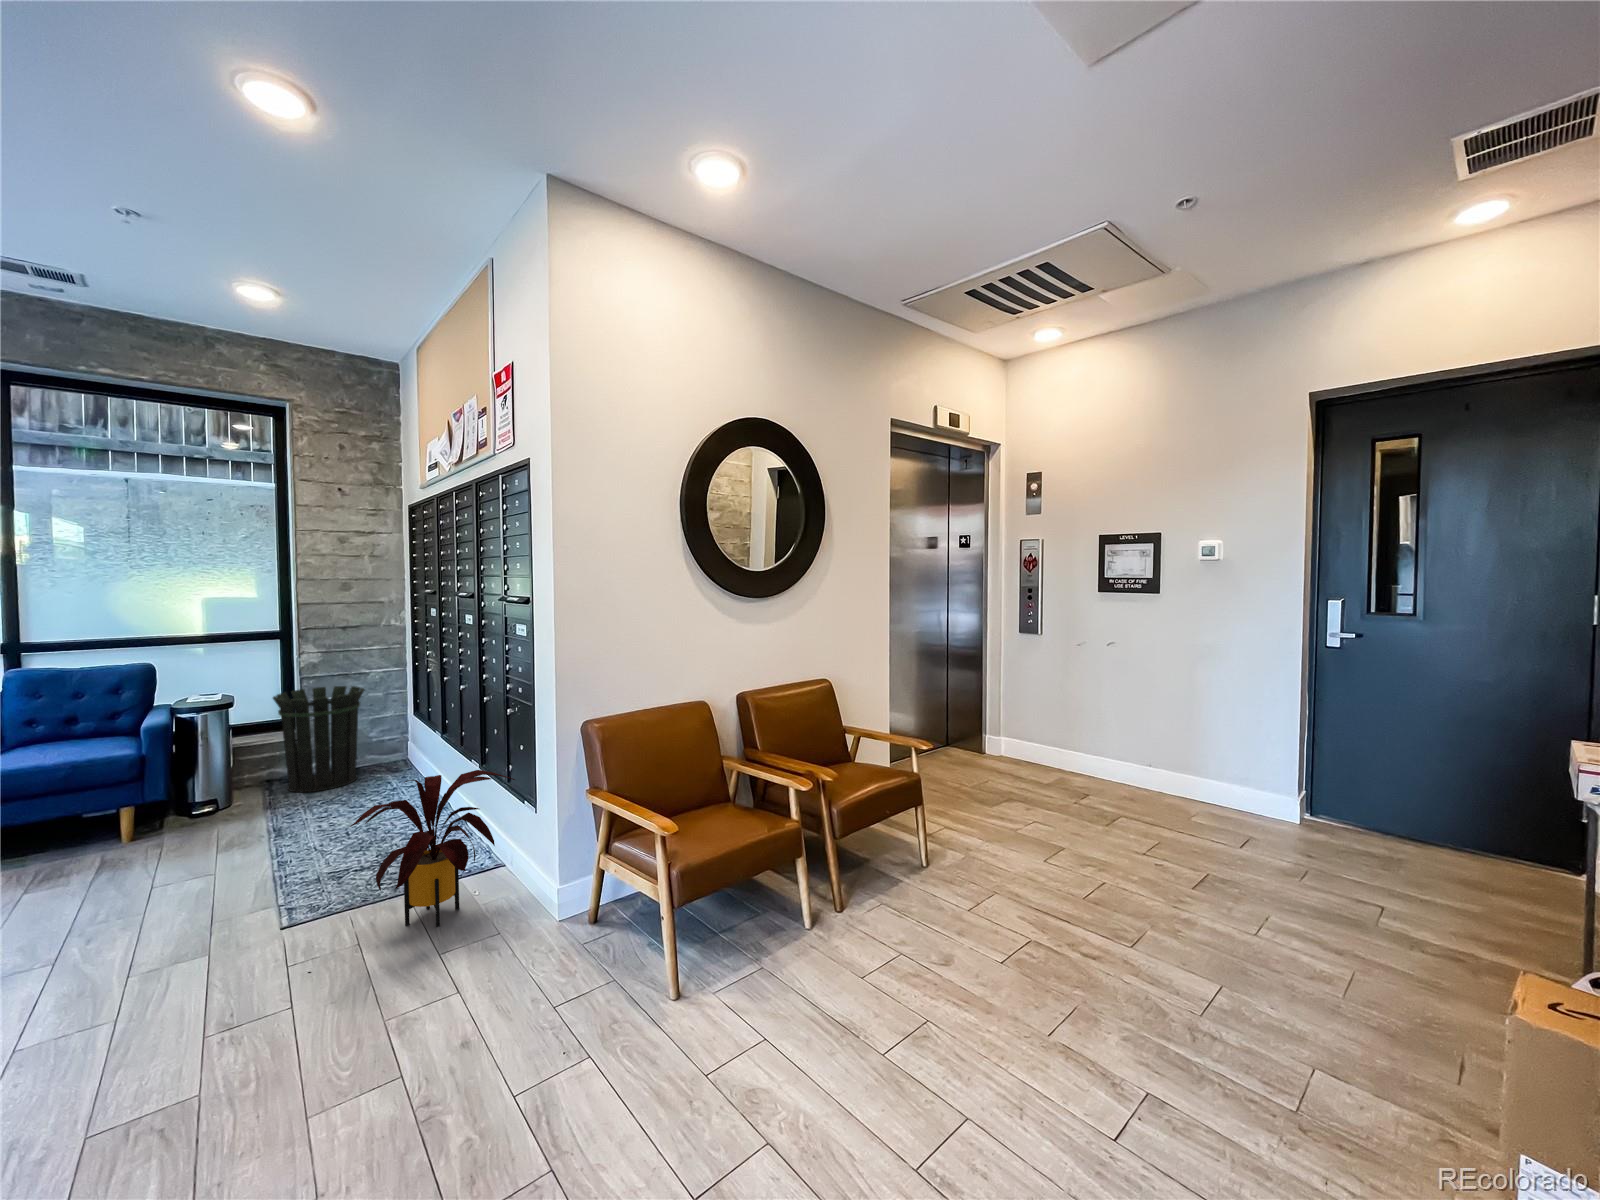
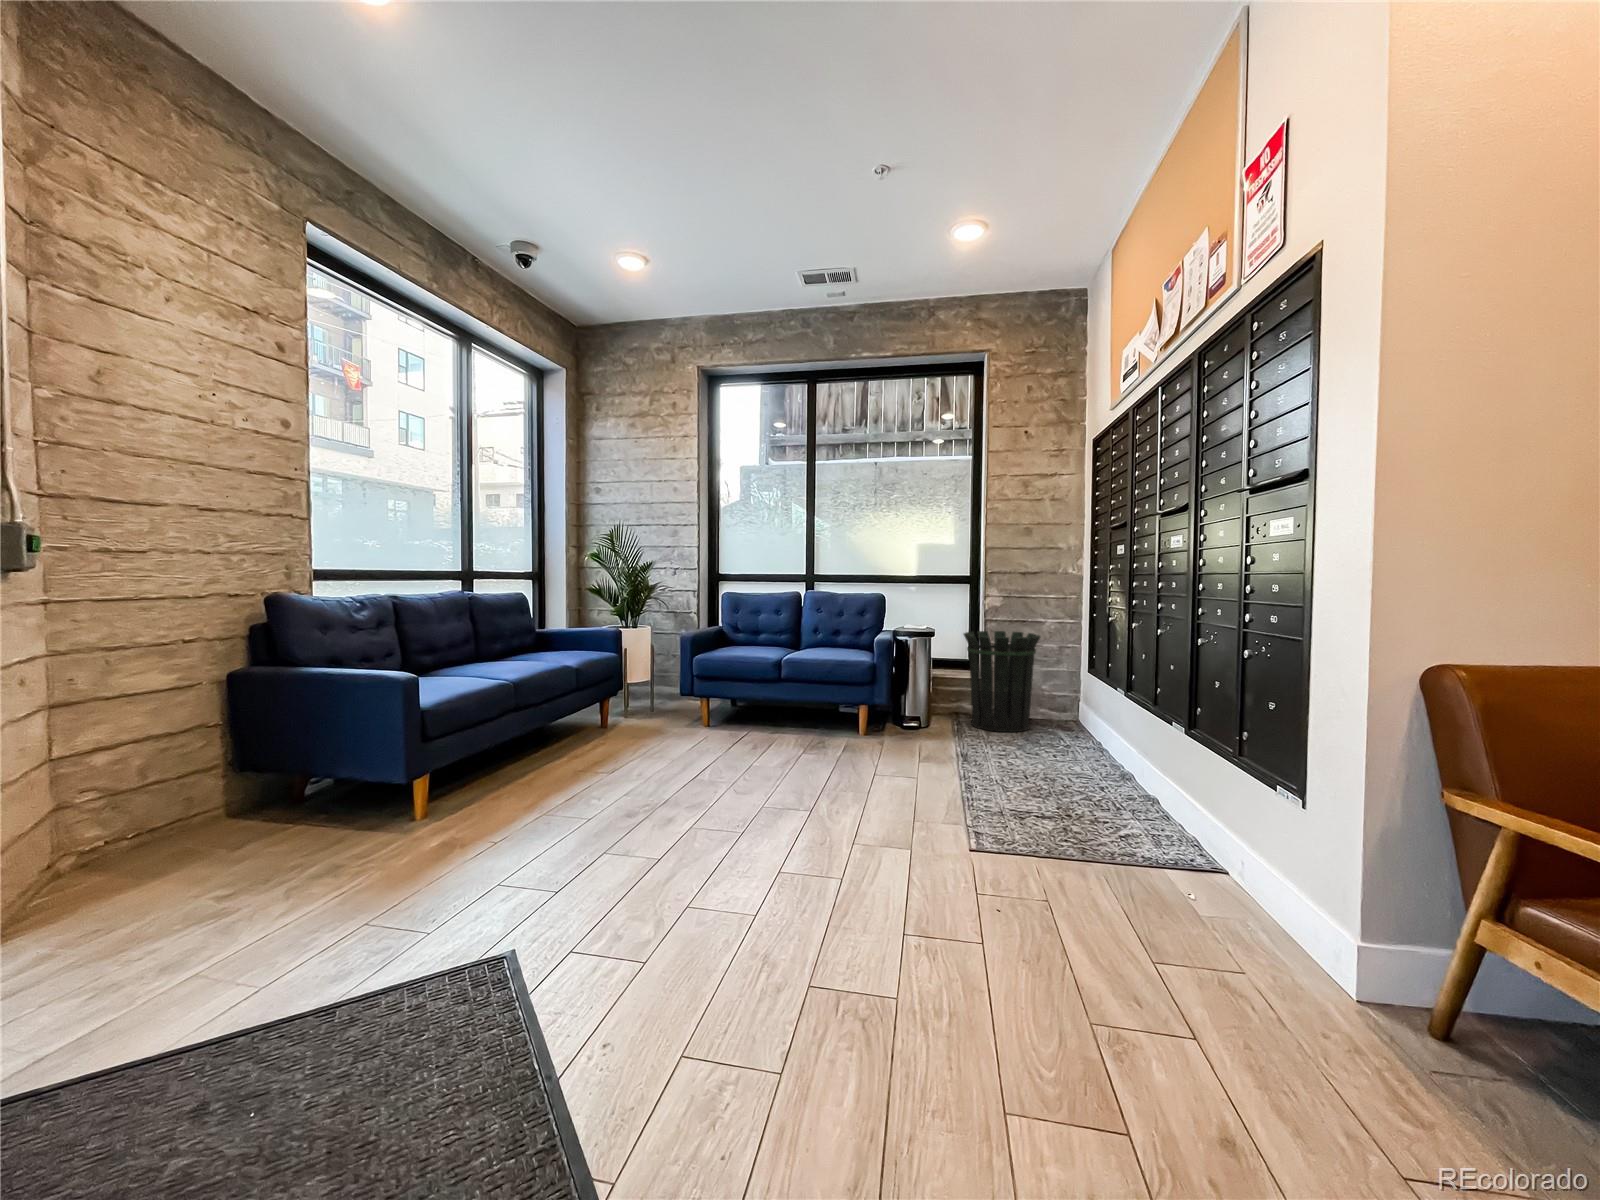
house plant: present [350,770,515,927] -> none [1048,711,1267,921]

